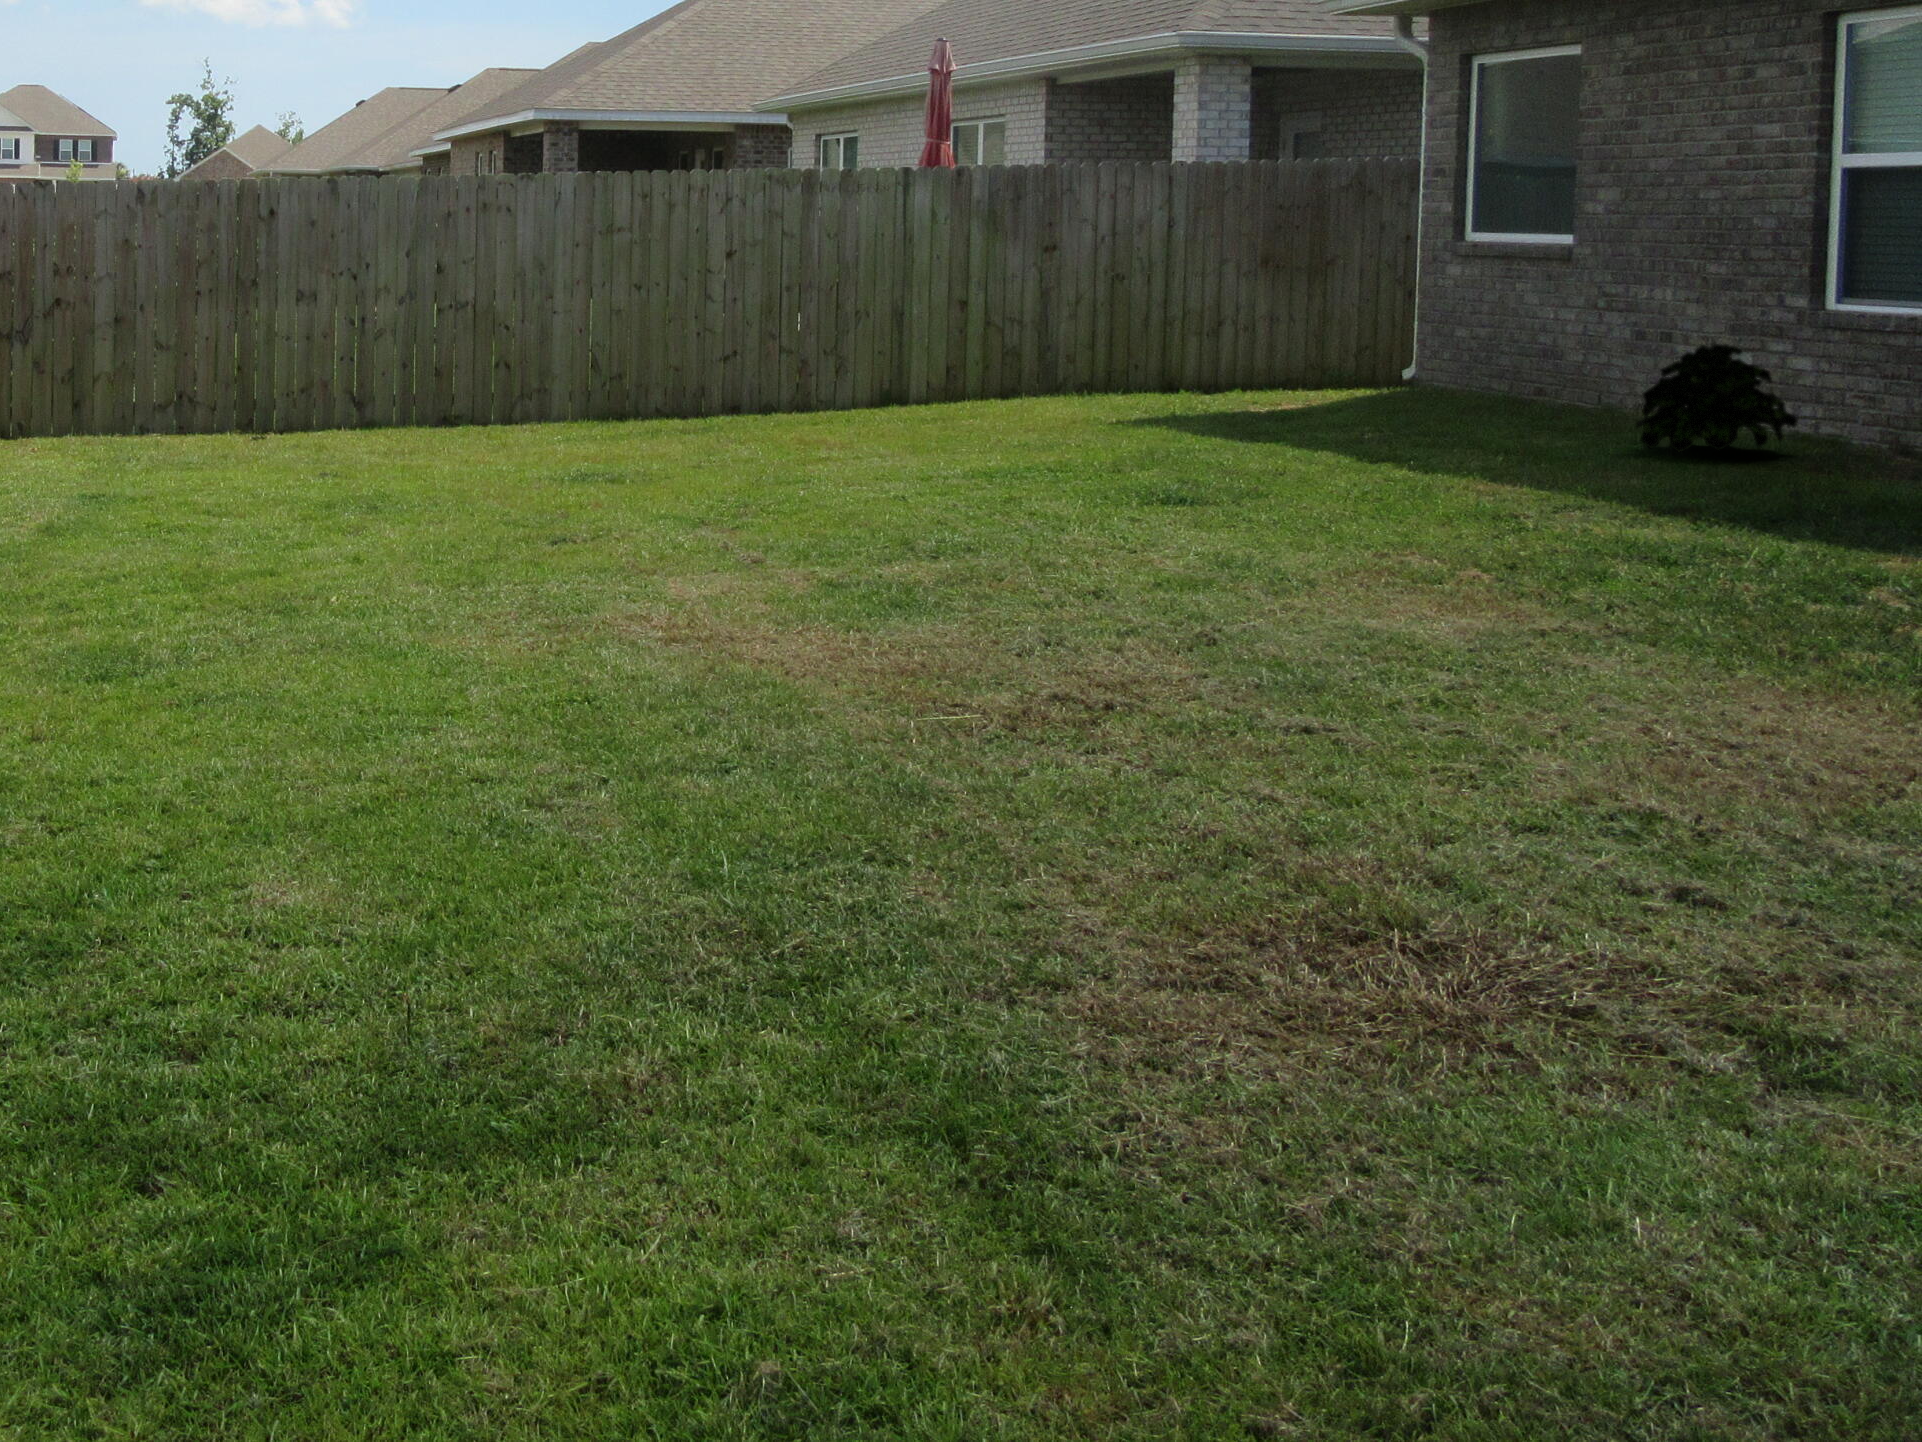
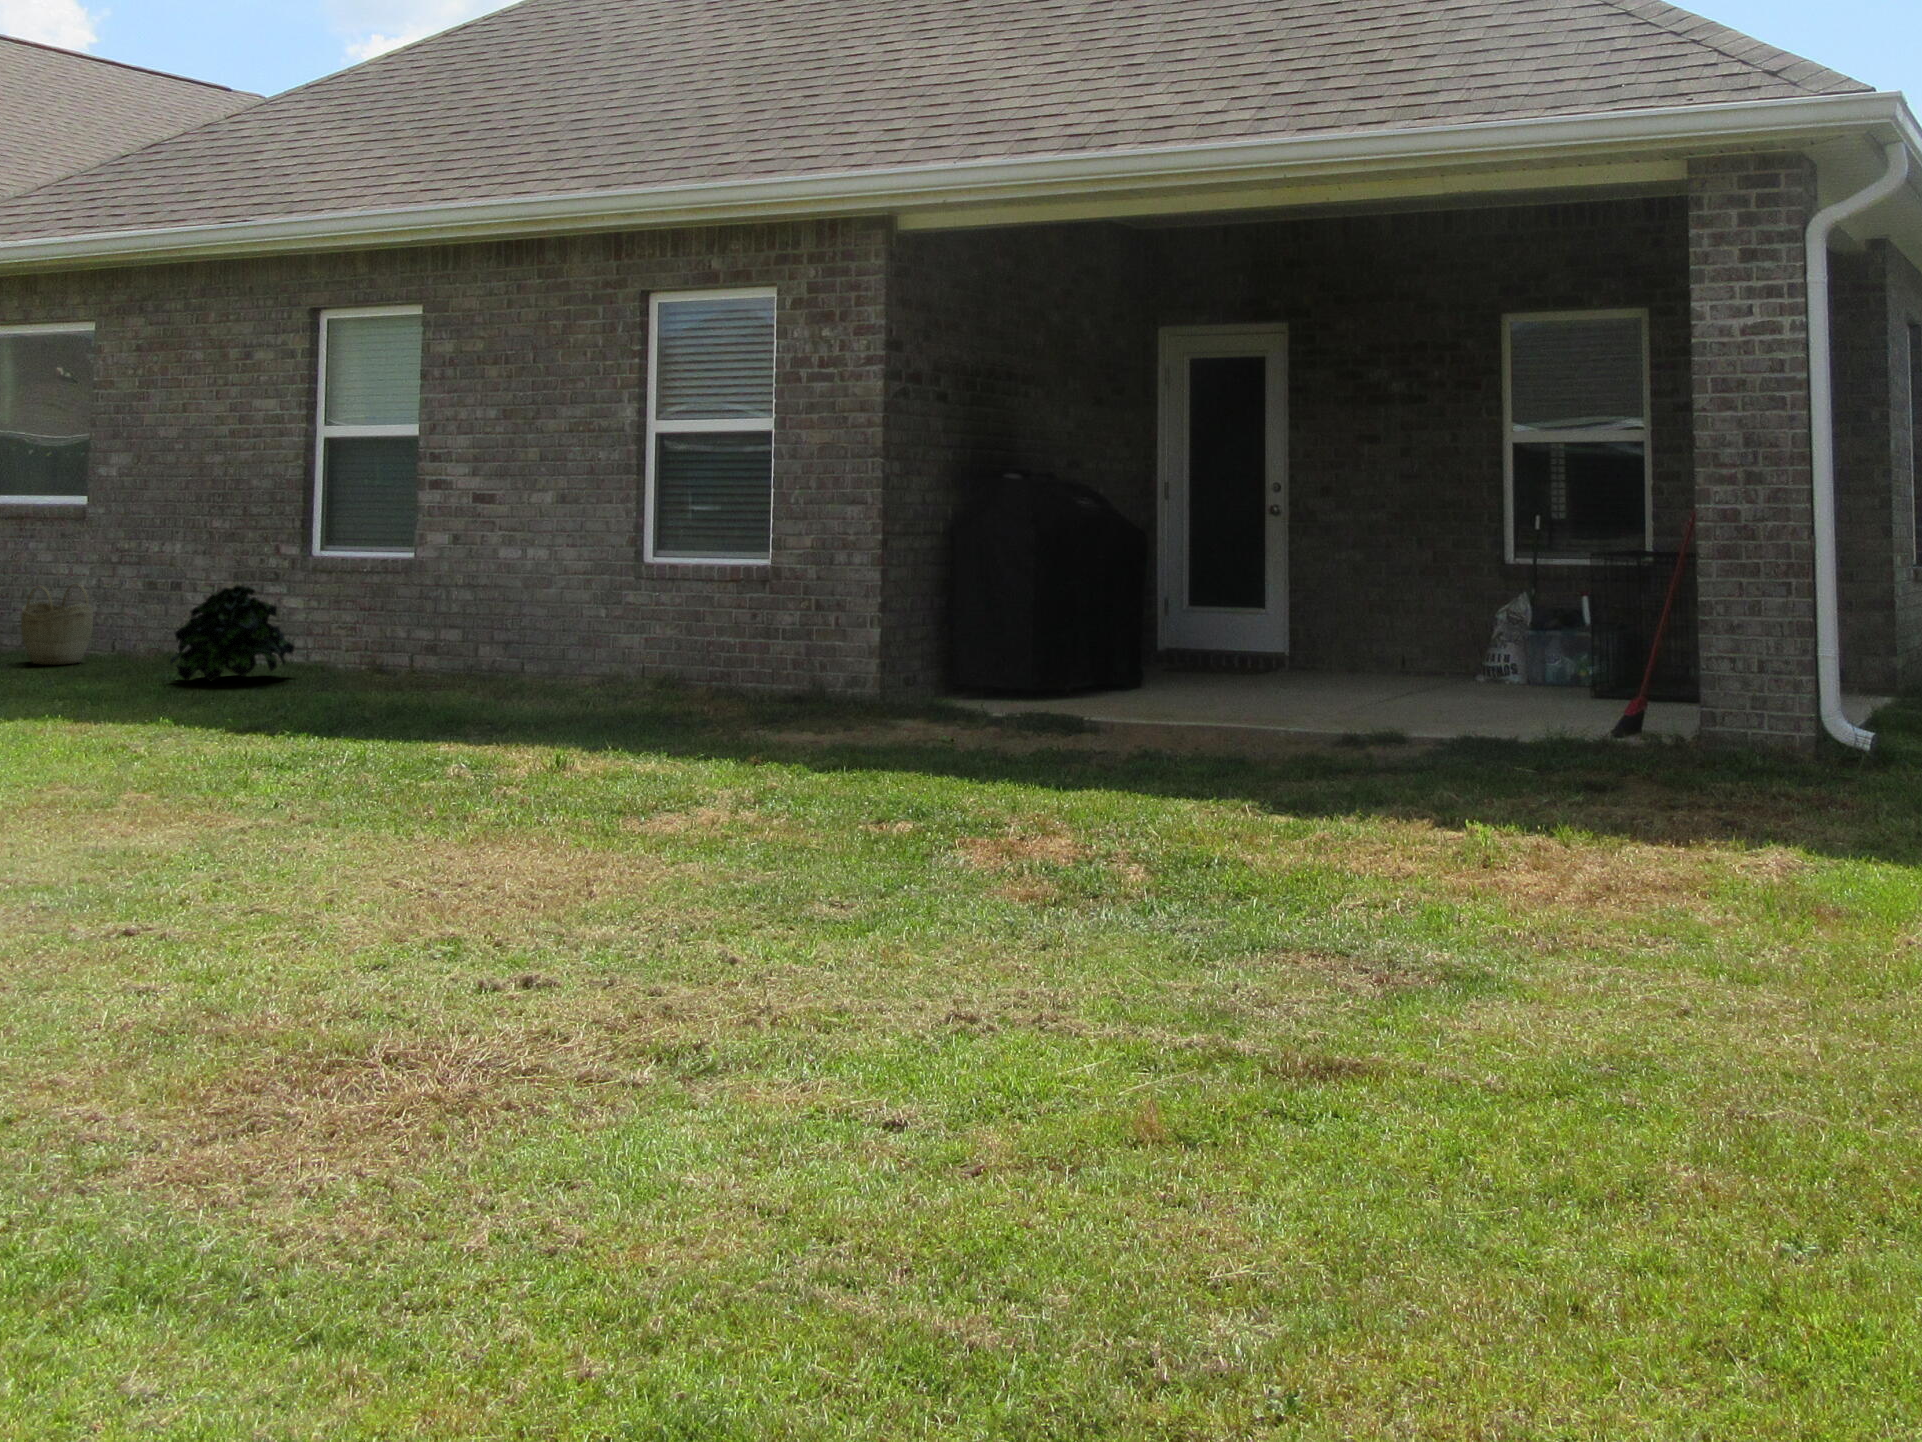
woven basket: none [1500,328,1578,415] -> present [21,584,93,665]

